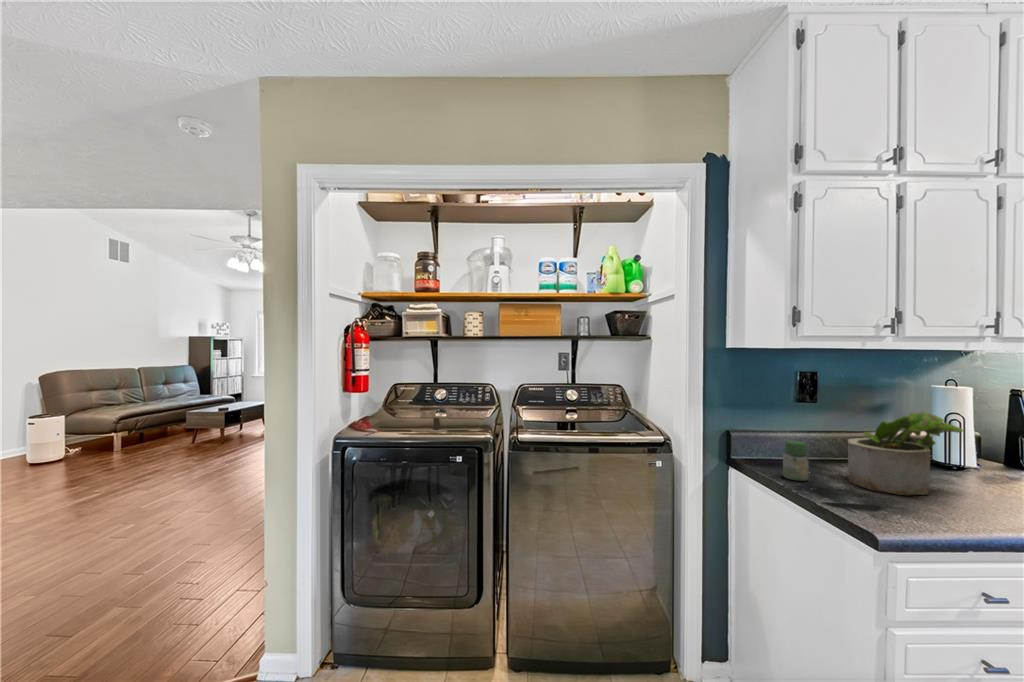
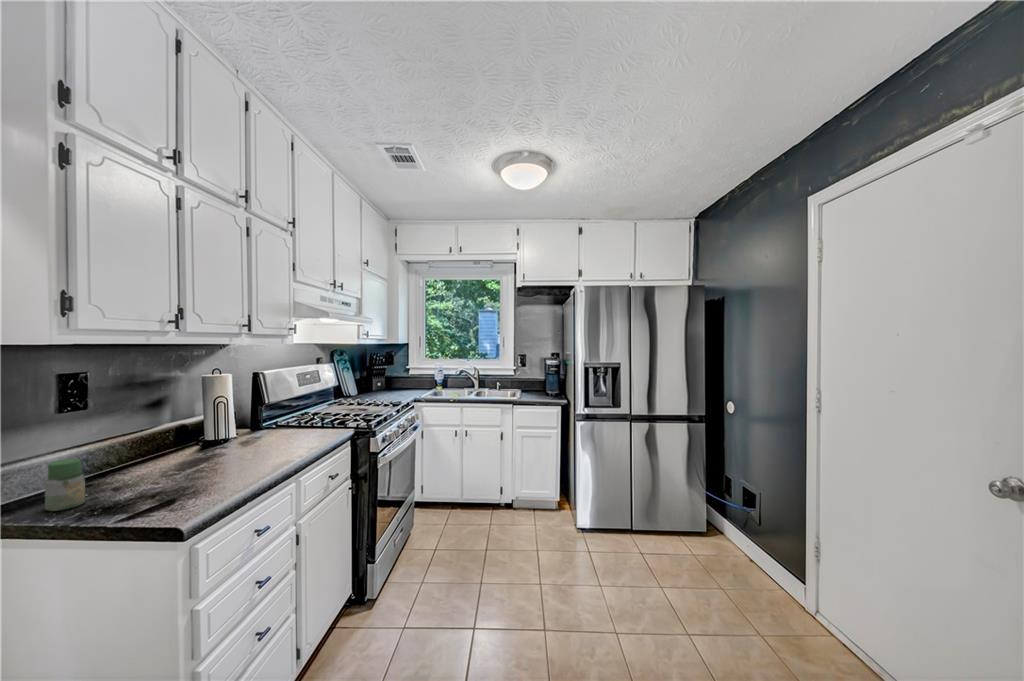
potted plant: present [848,412,963,495] -> none [132,398,236,487]

